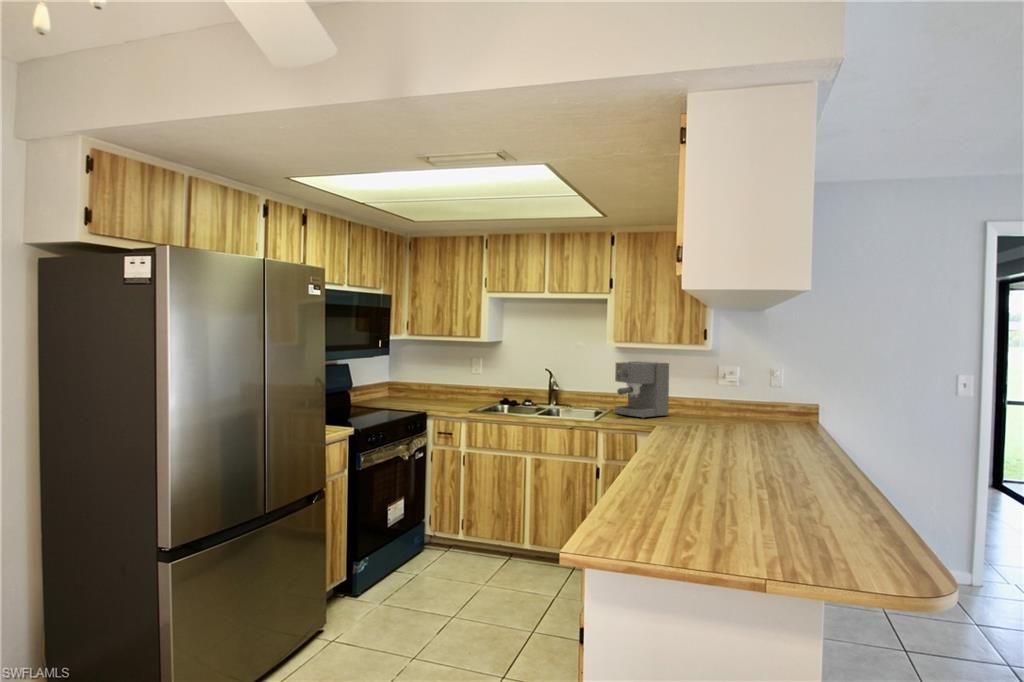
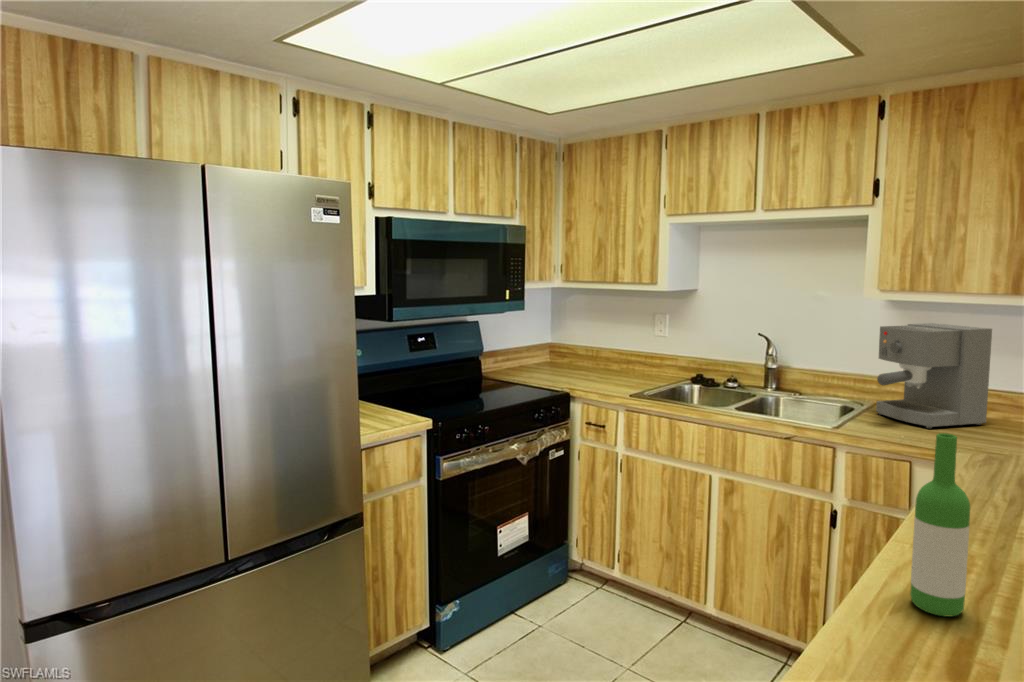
wine bottle: none [657,393,677,470] -> present [910,433,970,617]

